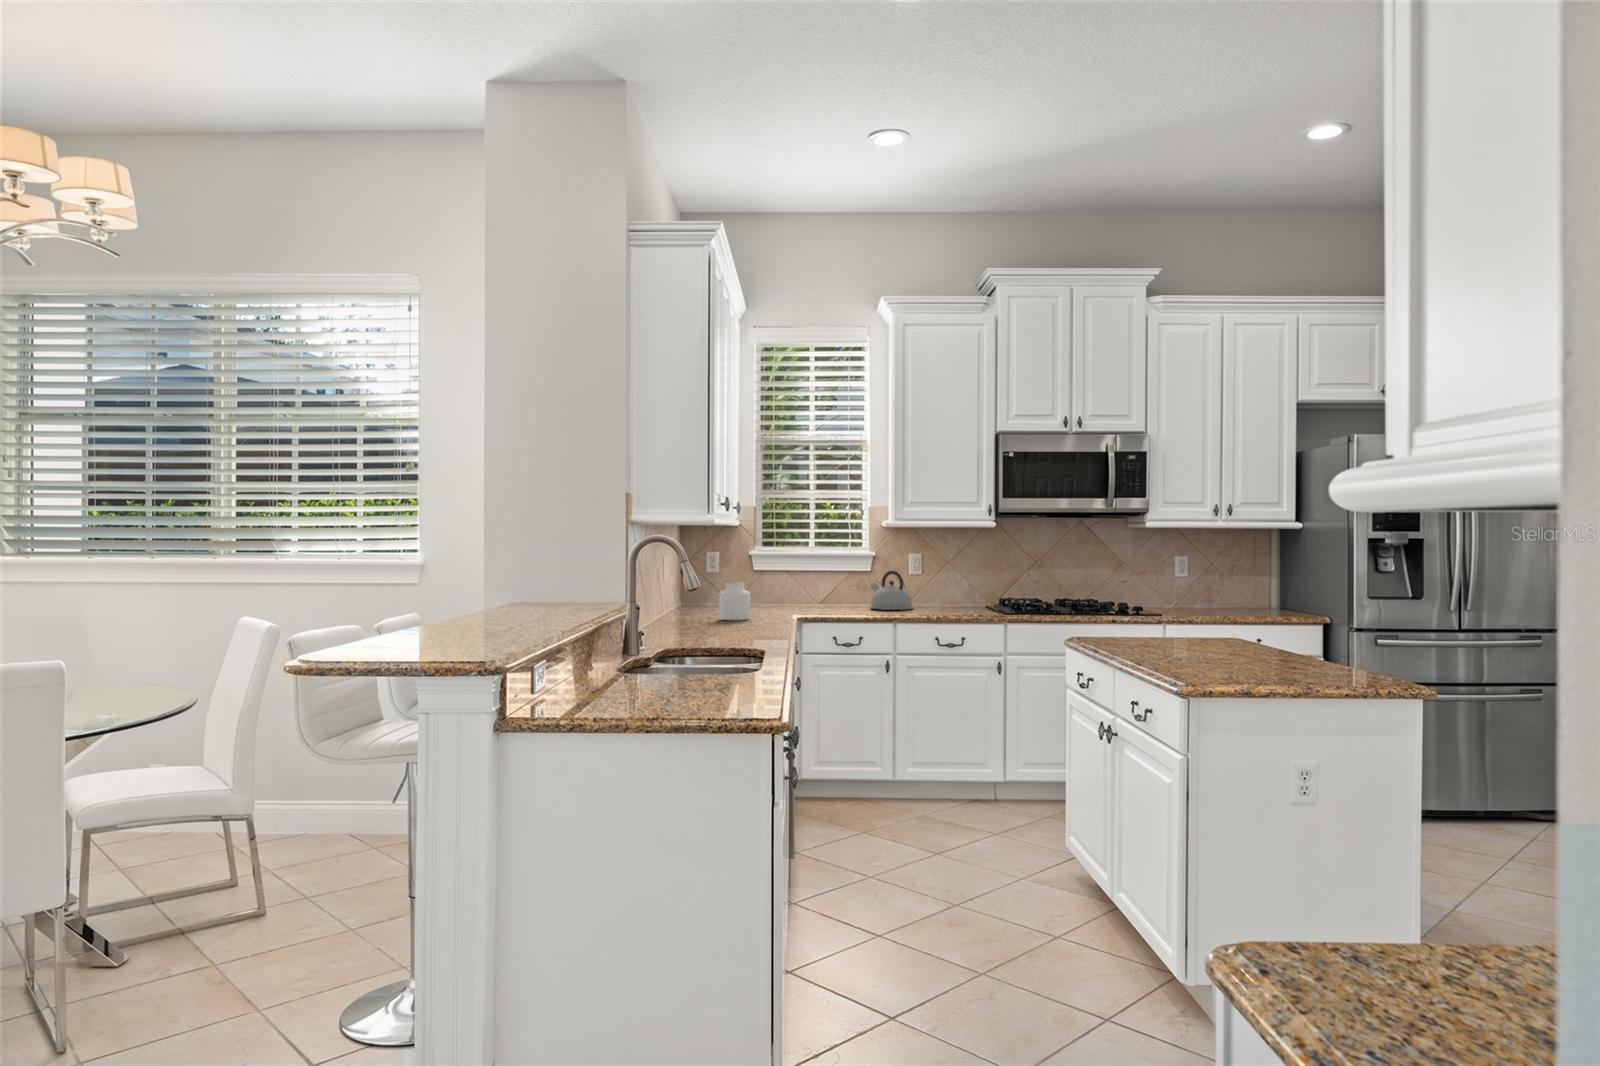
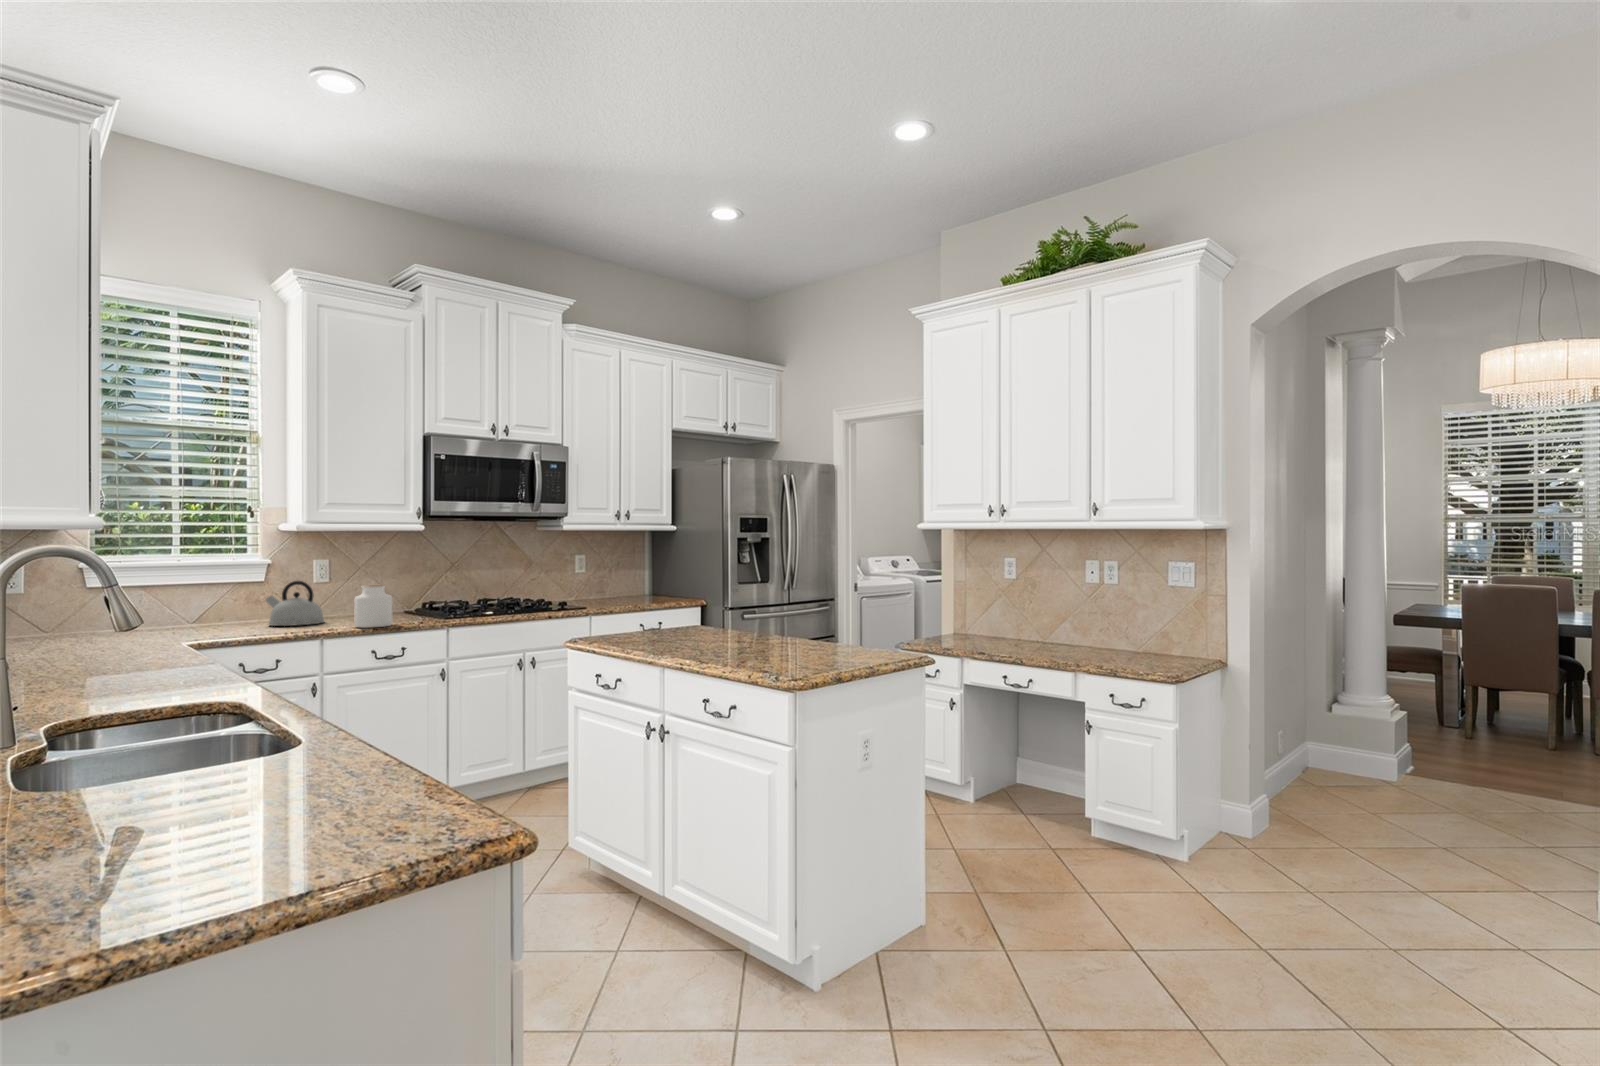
jar: present [719,581,750,620] -> present [355,585,392,628]

